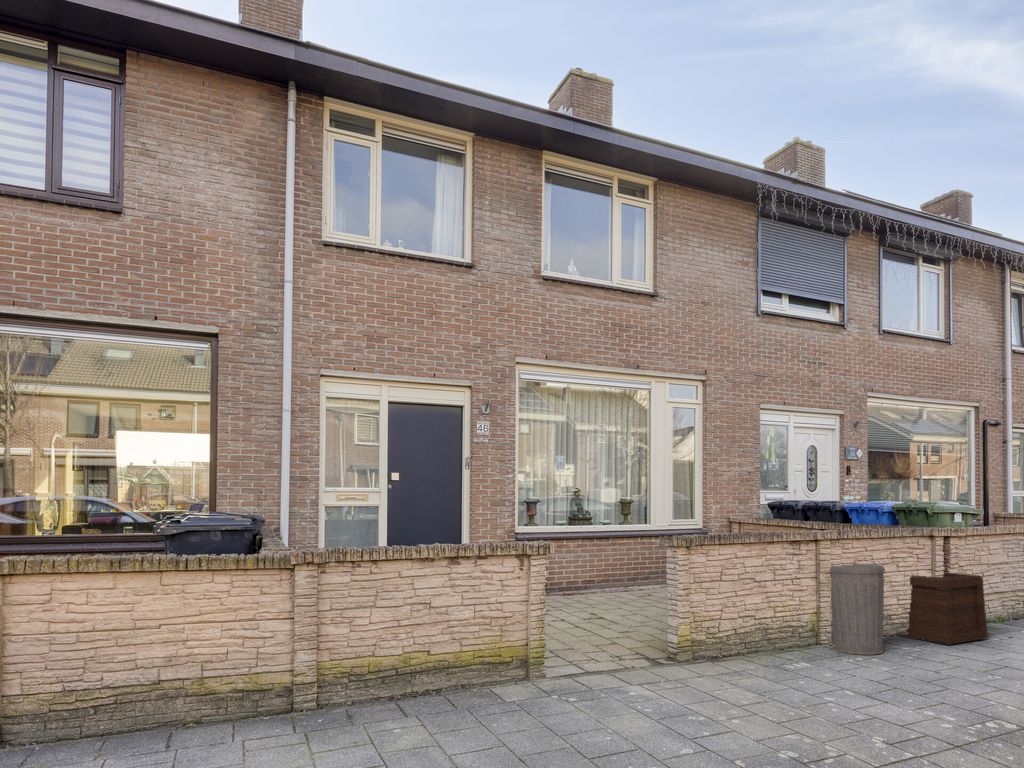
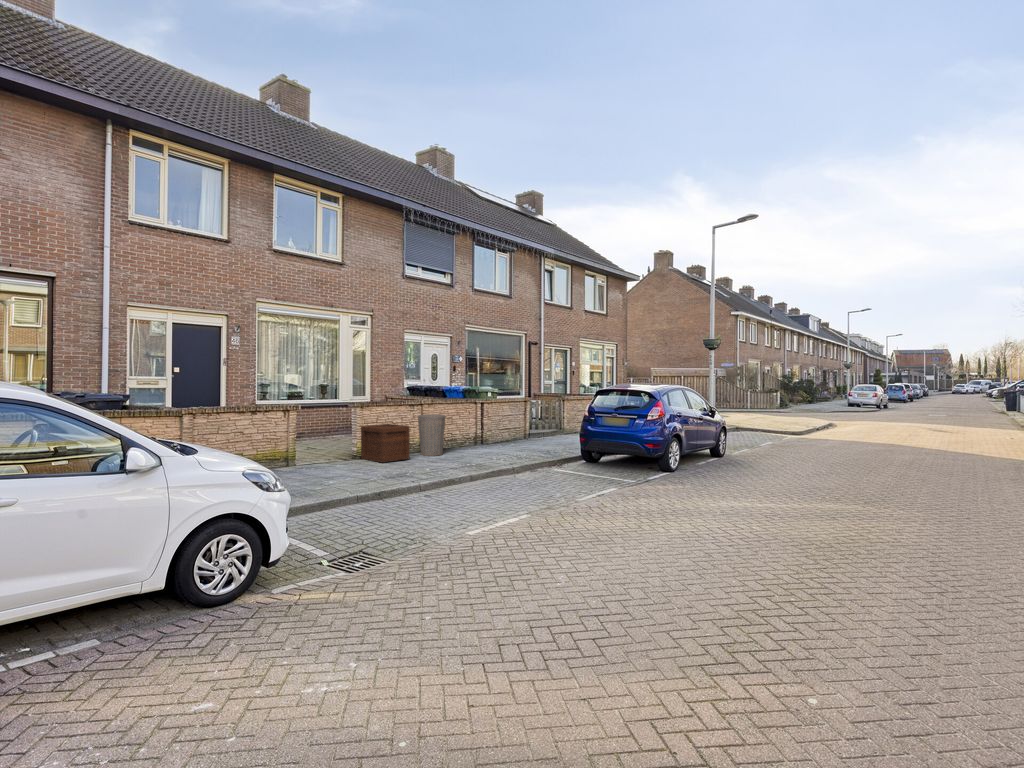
wooden crate: present [894,573,988,645] -> present [361,424,410,463]

